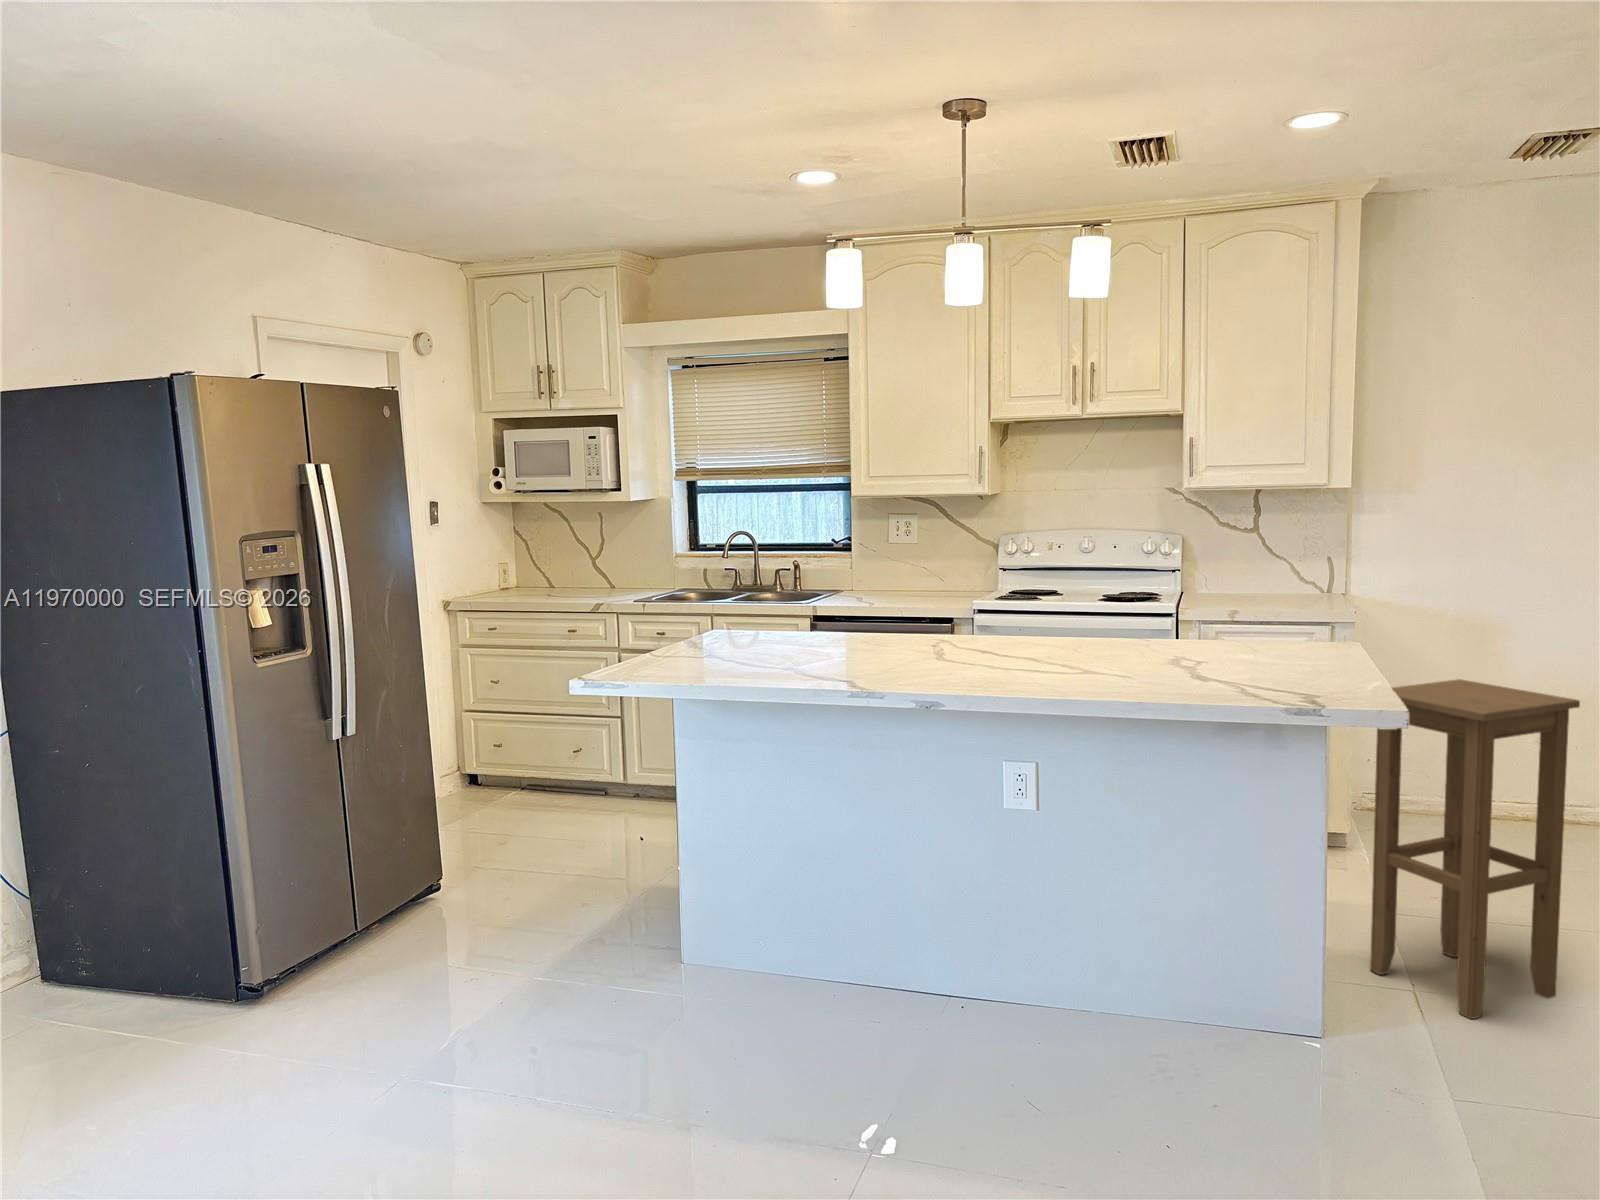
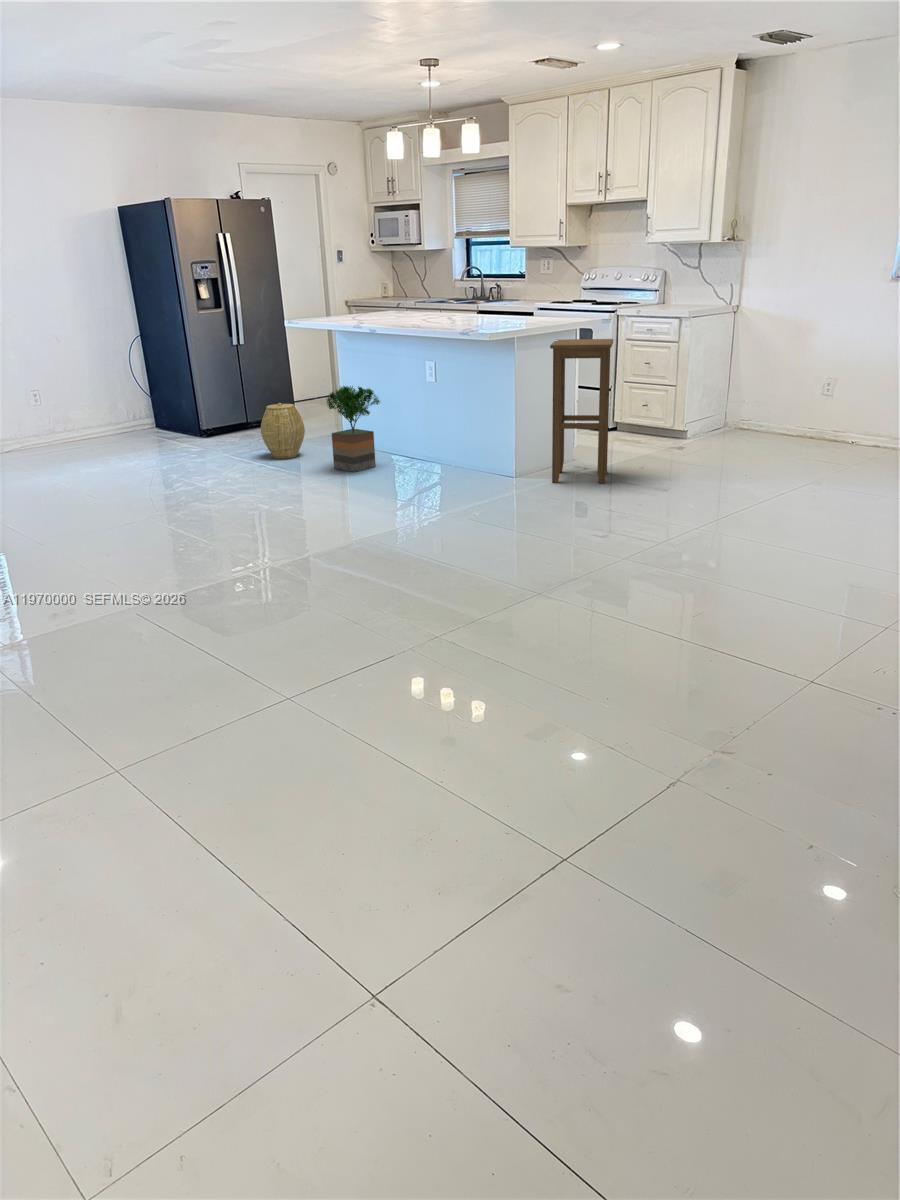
potted tree: none [870,846,1025,1090] -> present [326,386,380,472]
woven basket: none [597,903,719,1070] -> present [261,403,305,459]

